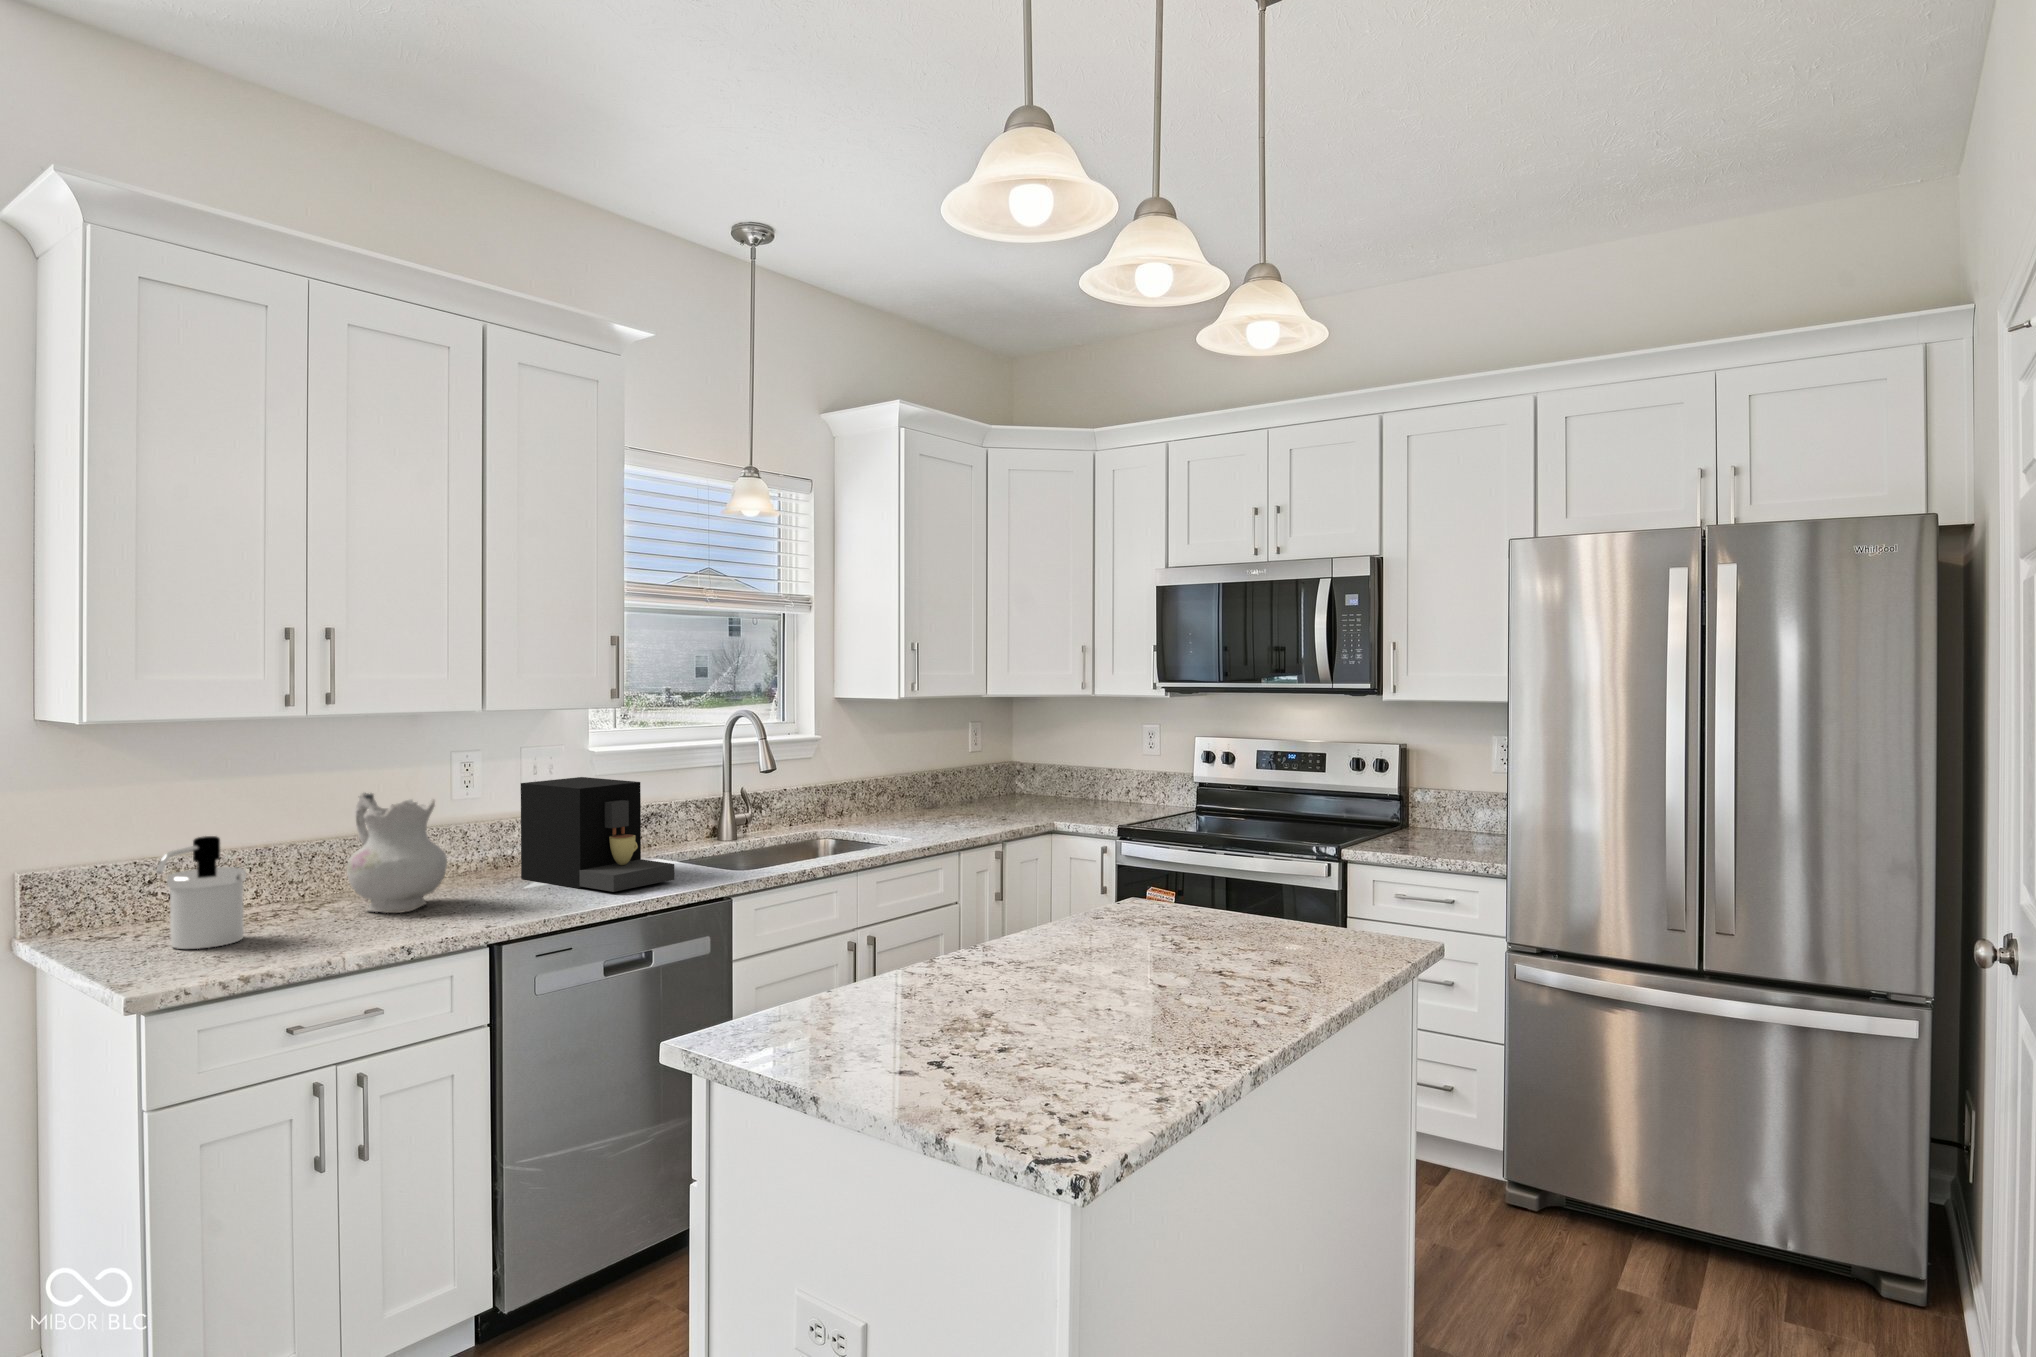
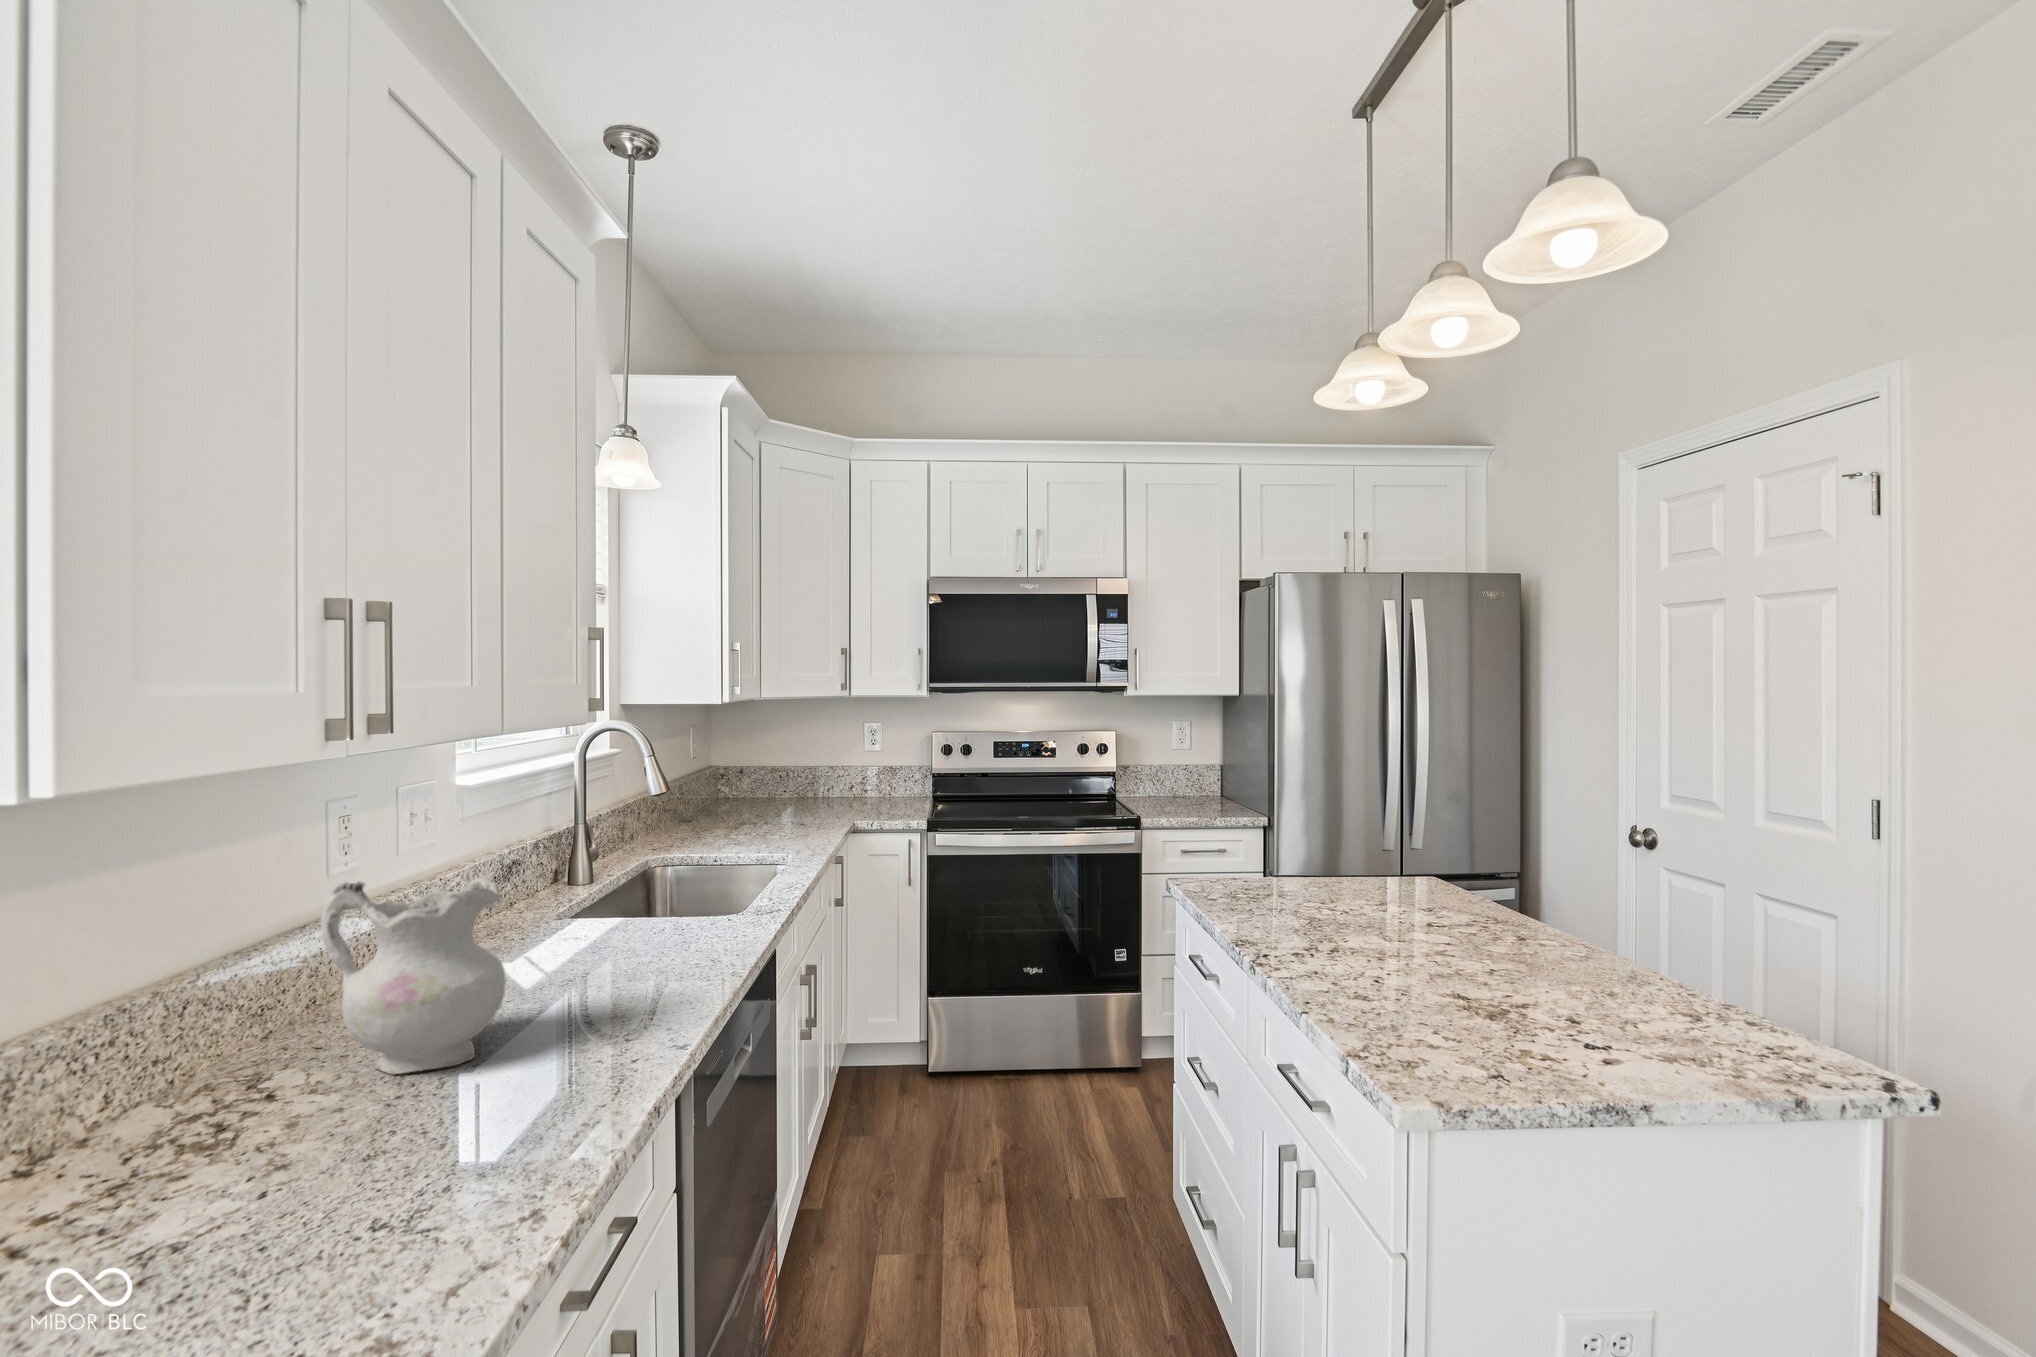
coffee maker: present [521,777,675,892] -> none [478,821,709,976]
soap dispenser: present [156,836,246,949] -> none [168,1001,326,1238]

